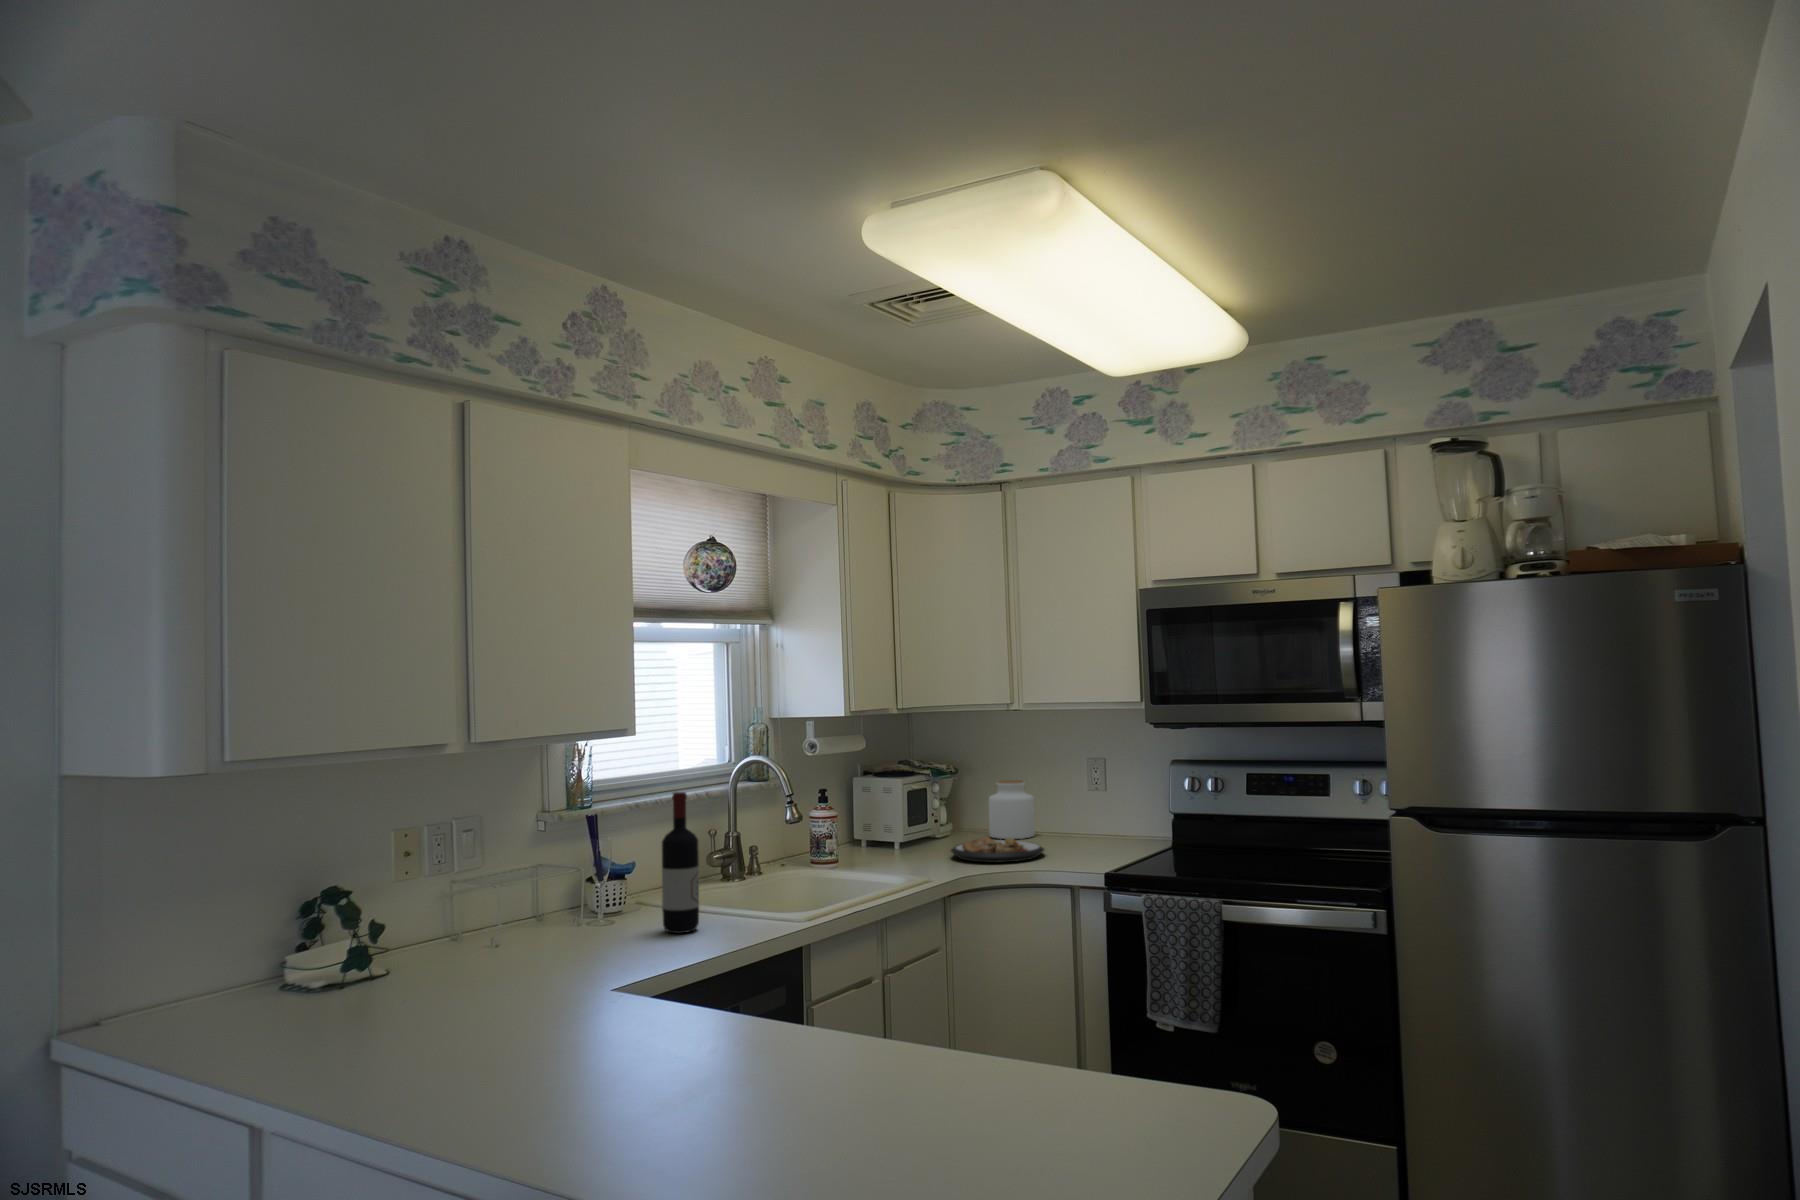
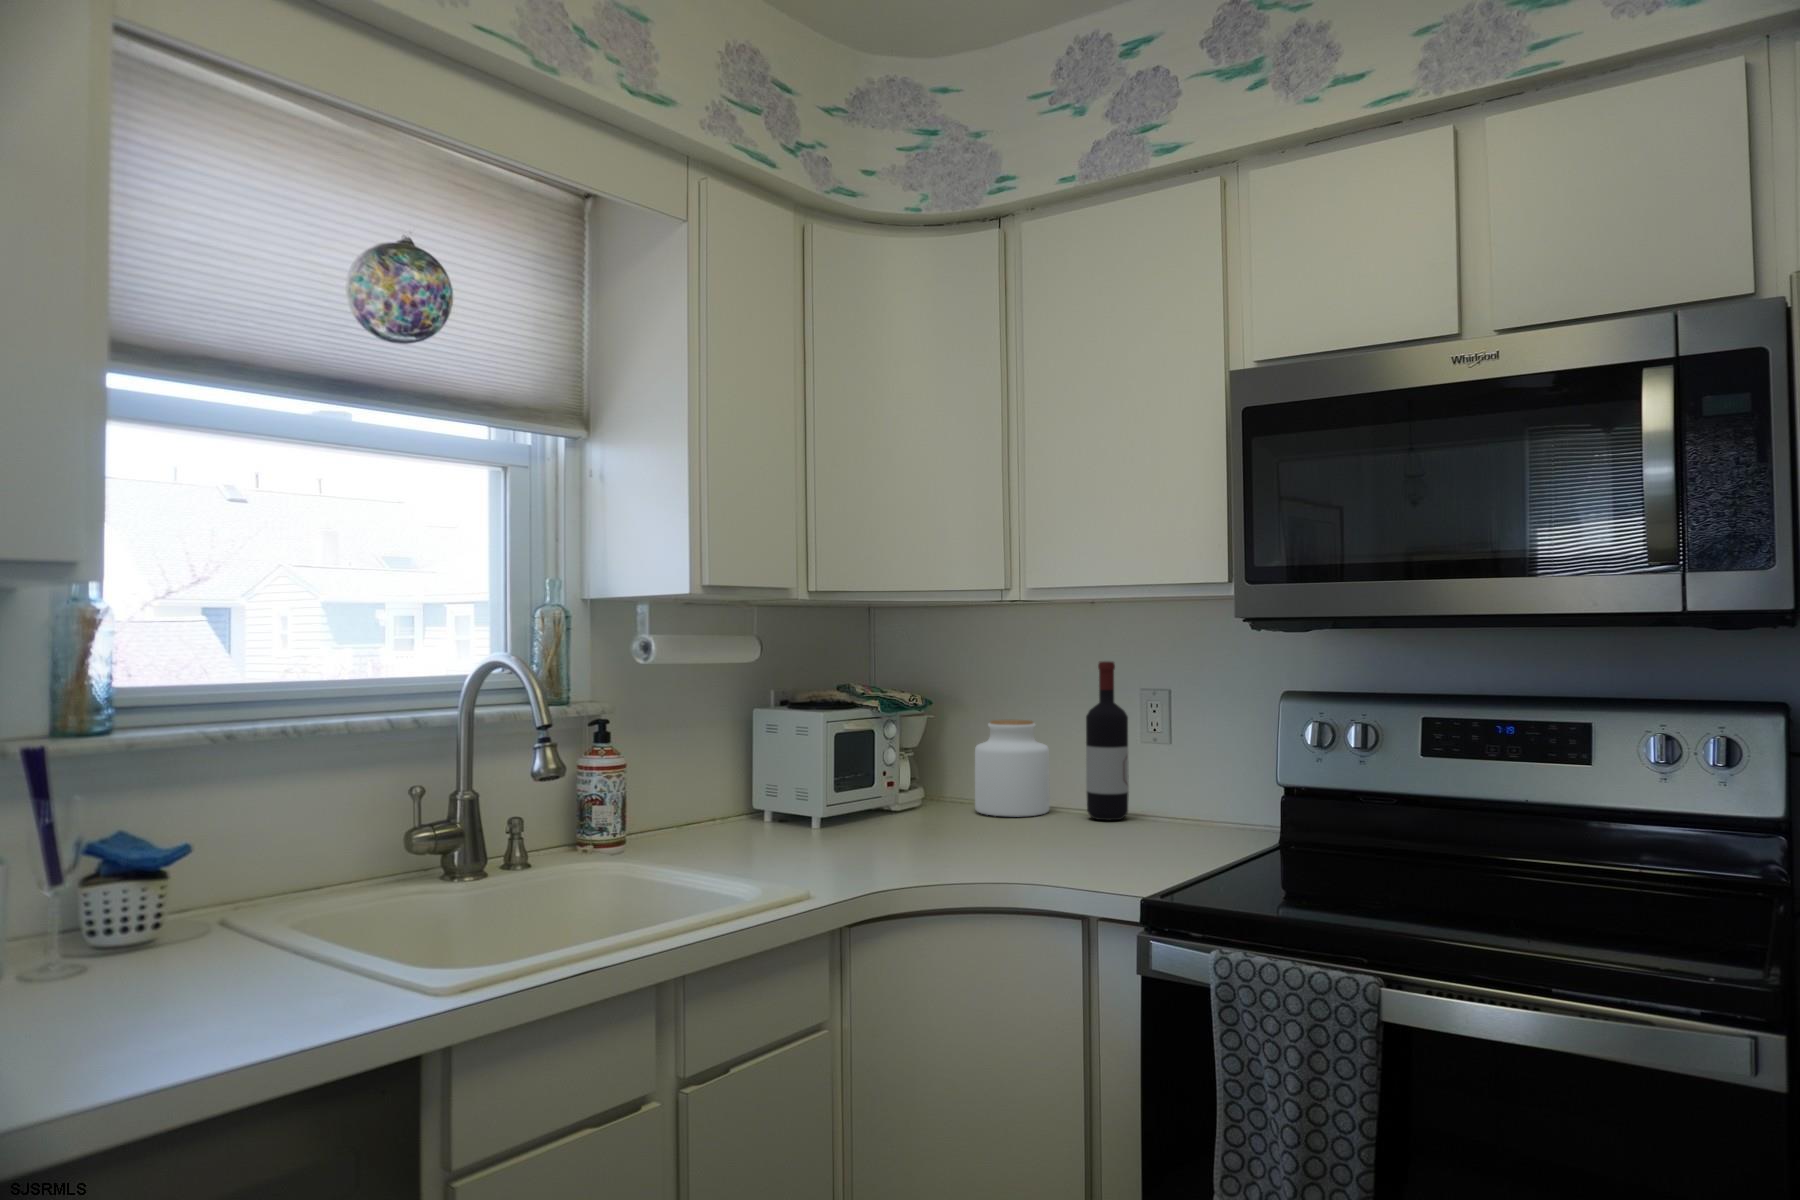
wine bottle: present [662,792,699,933] -> present [1086,661,1129,820]
plate: present [951,837,1044,863] -> none [881,814,1047,862]

